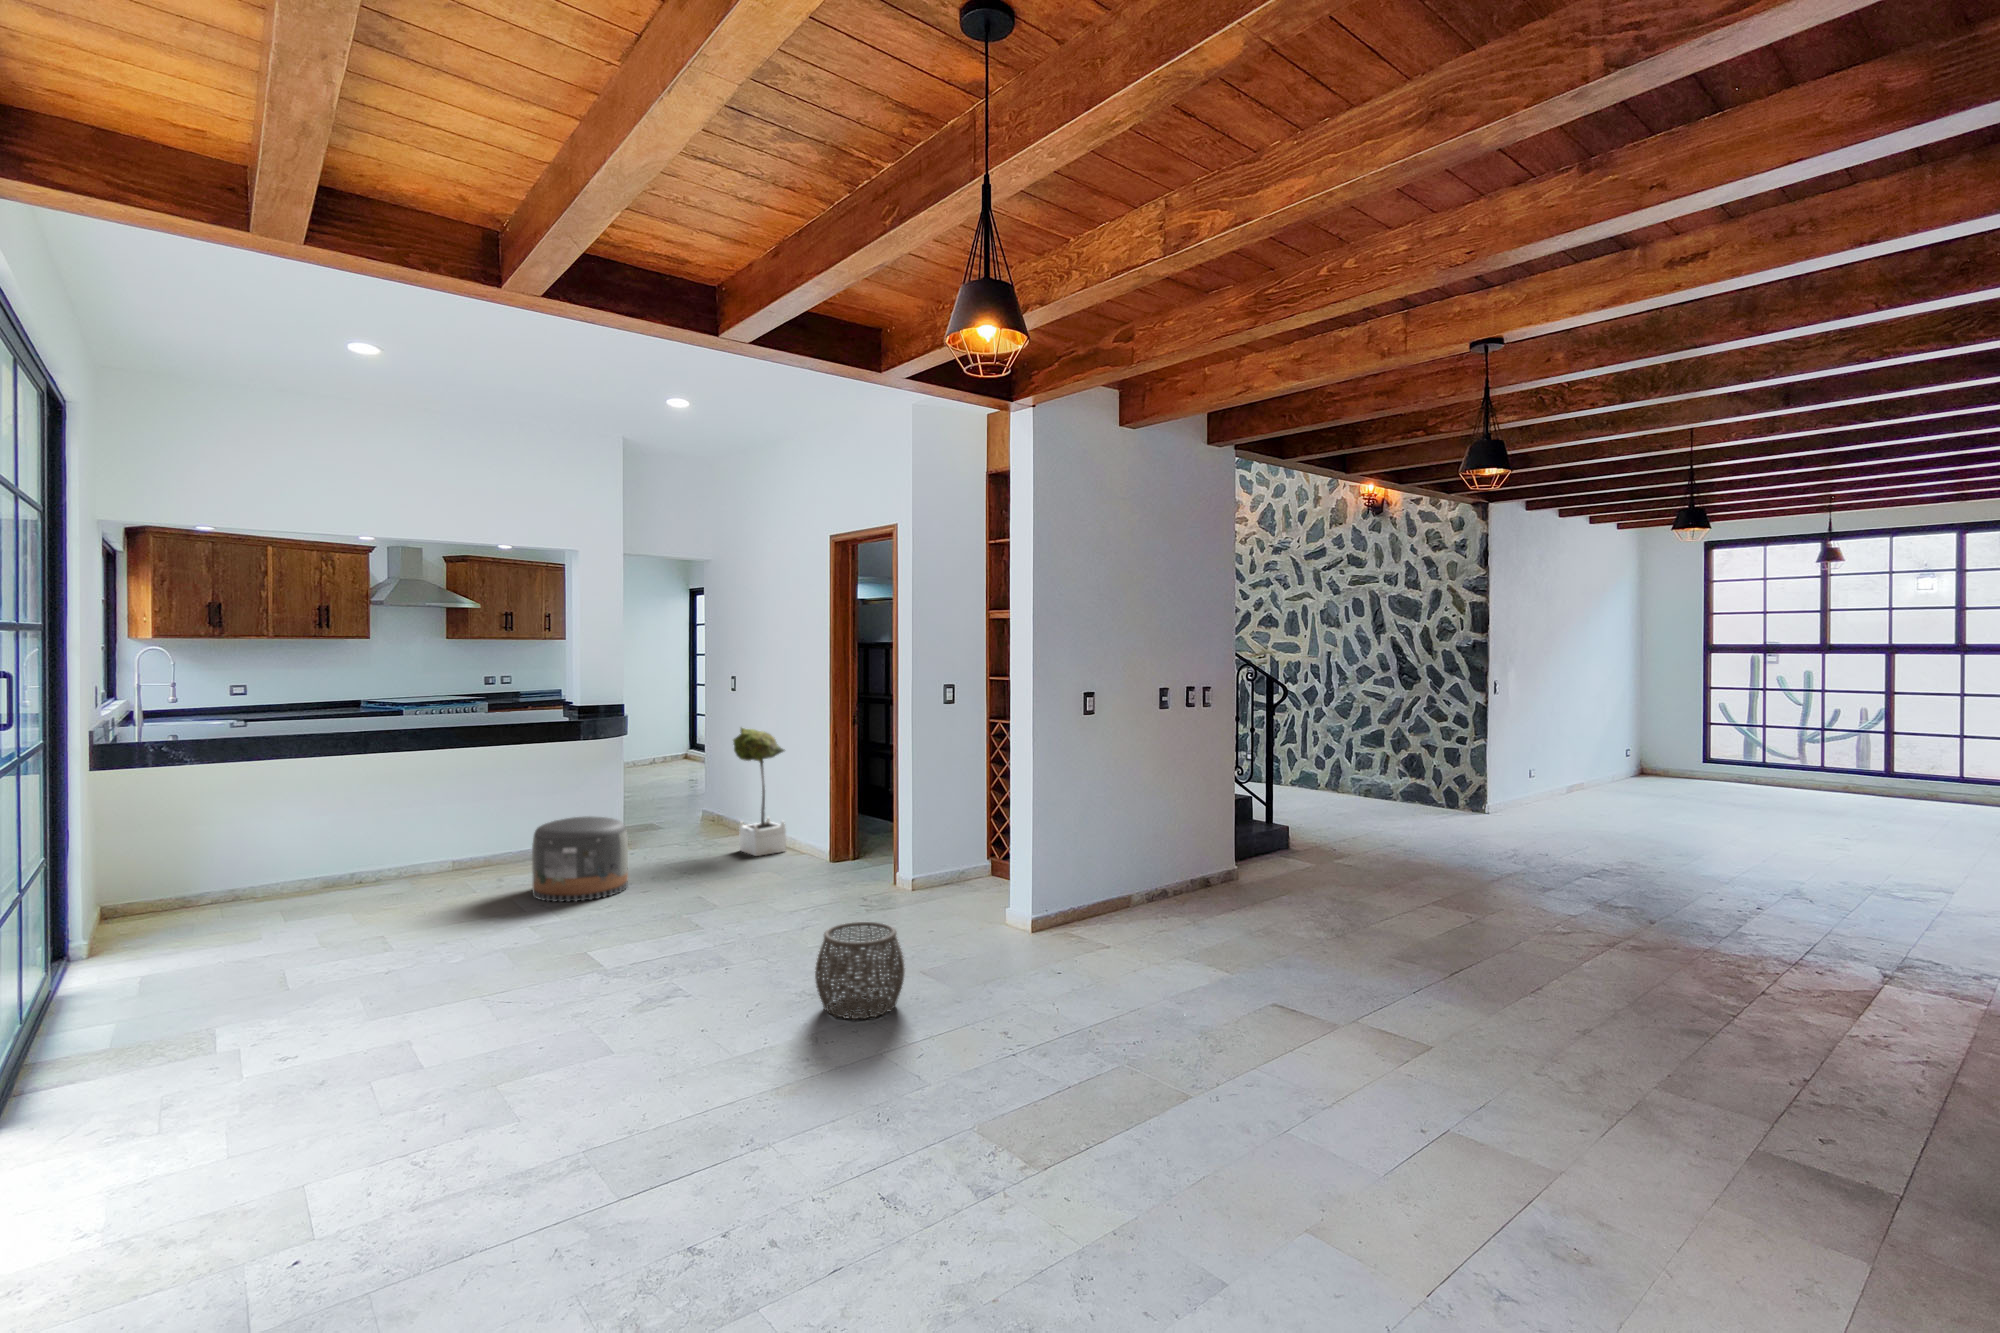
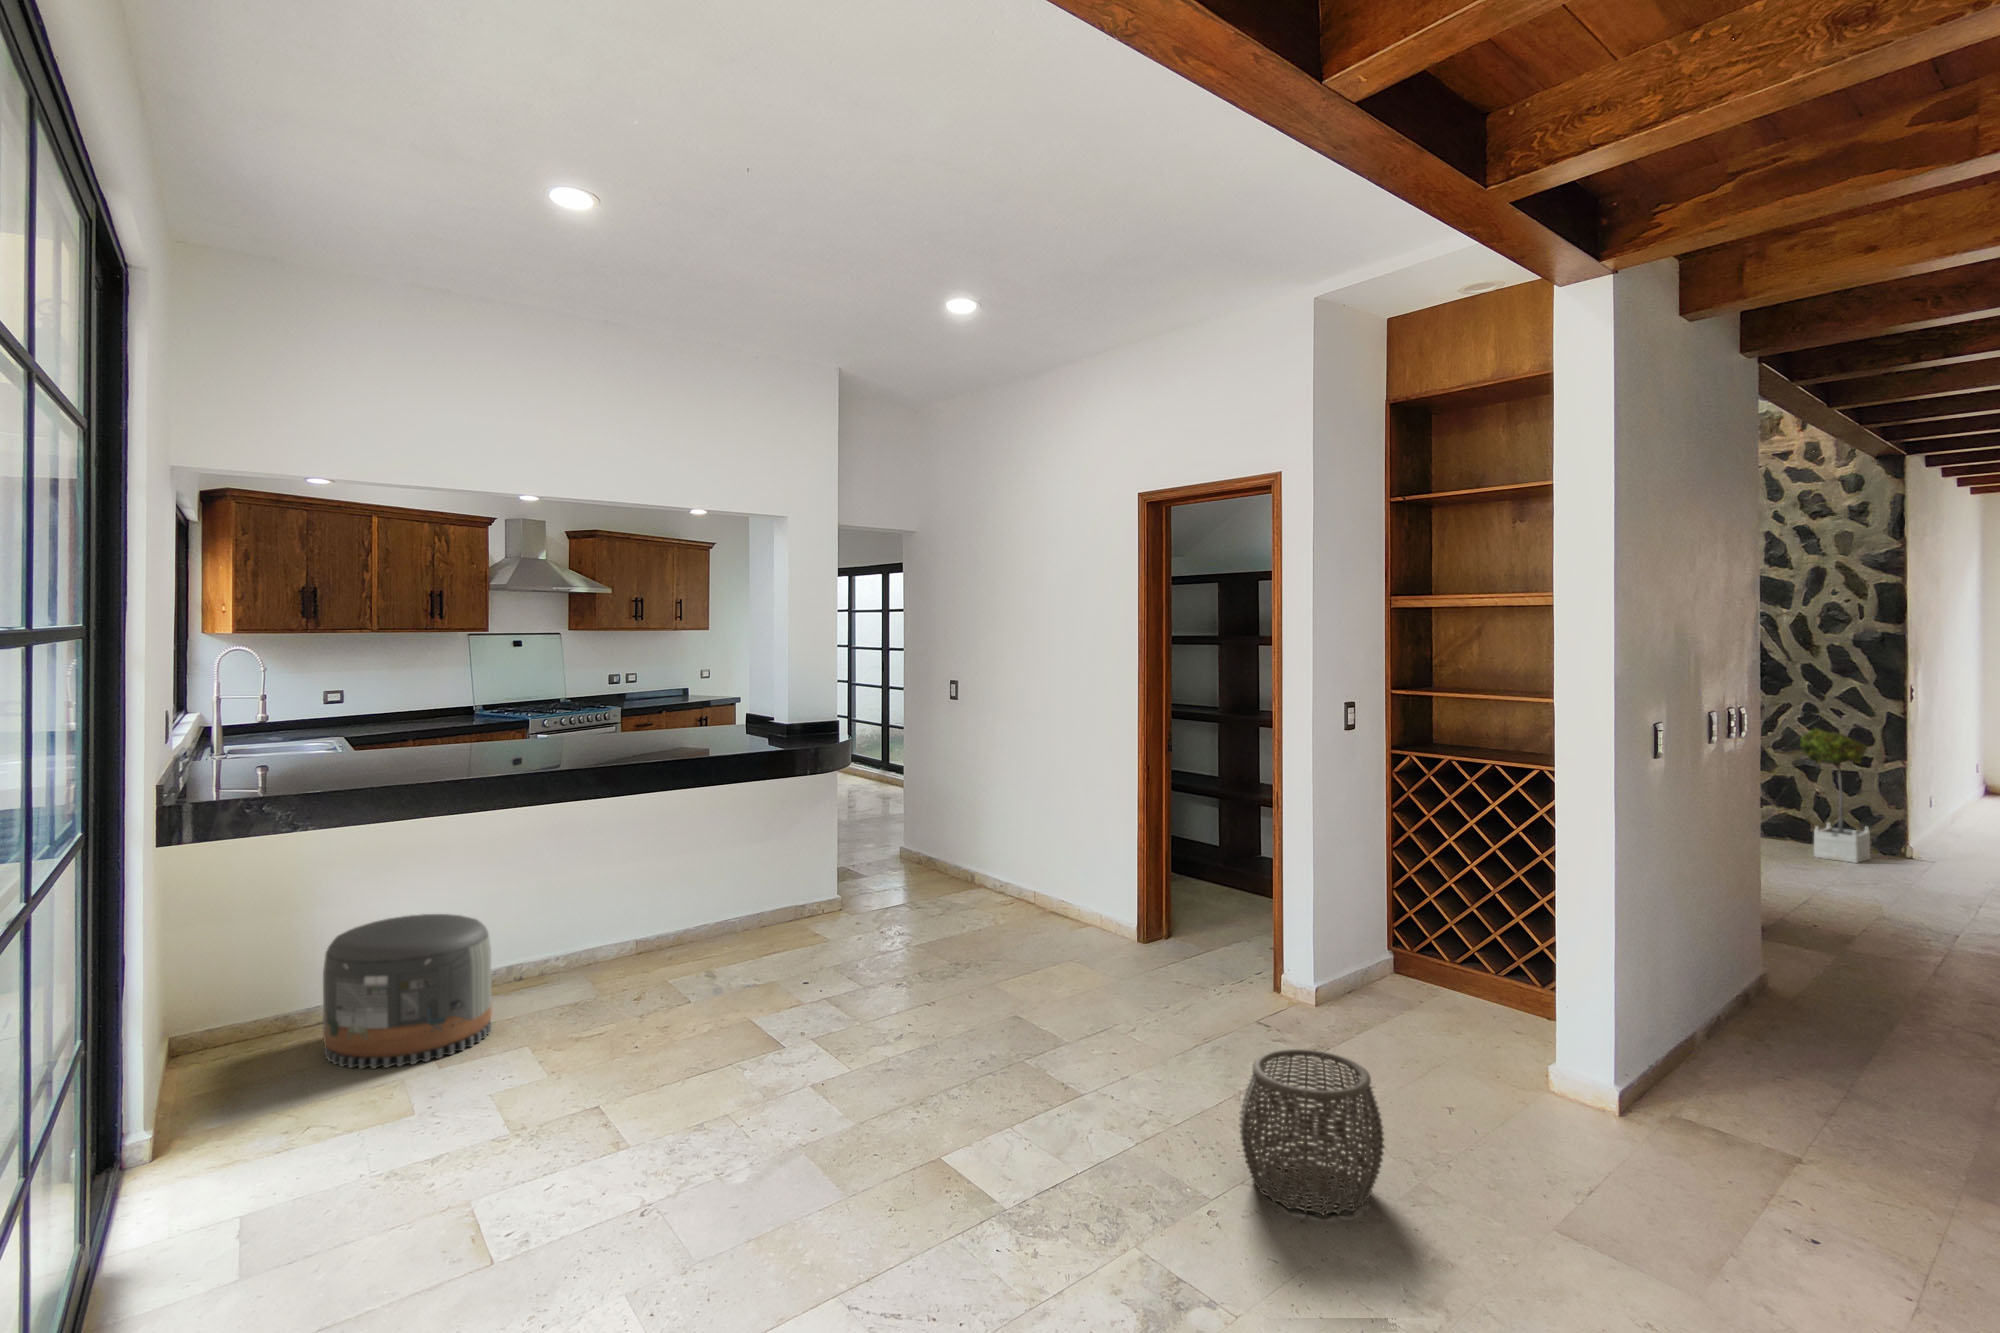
potted tree: present [733,728,786,856] -> present [1800,728,1870,863]
pouf: present [532,817,628,902] -> present [323,914,492,1069]

